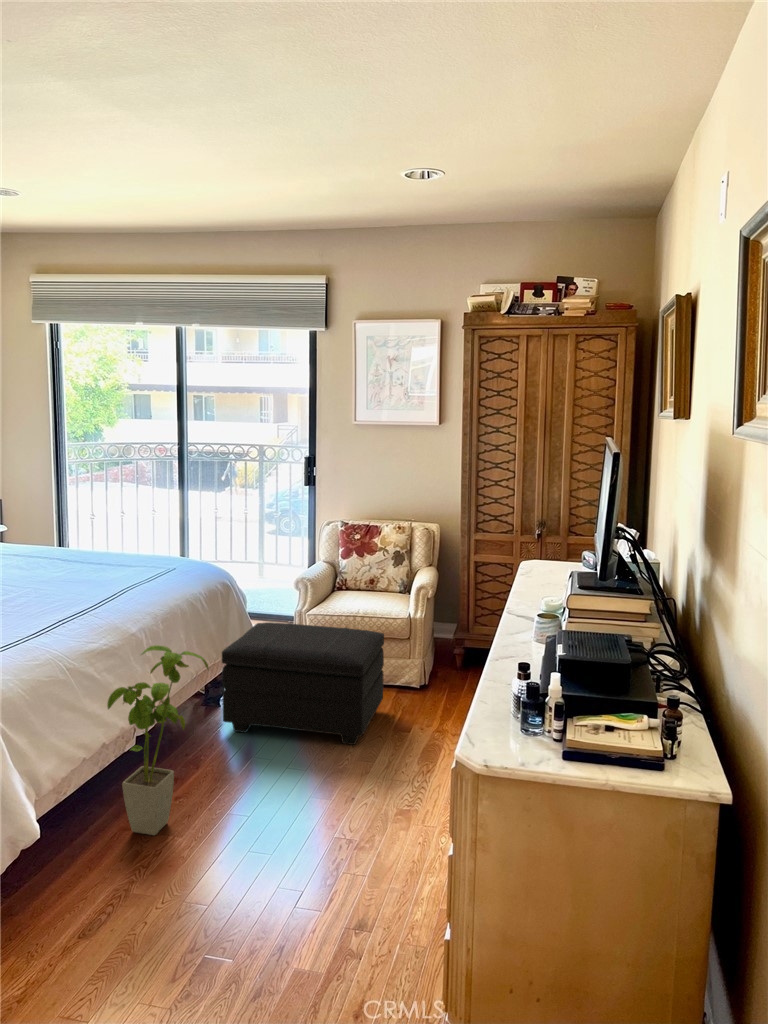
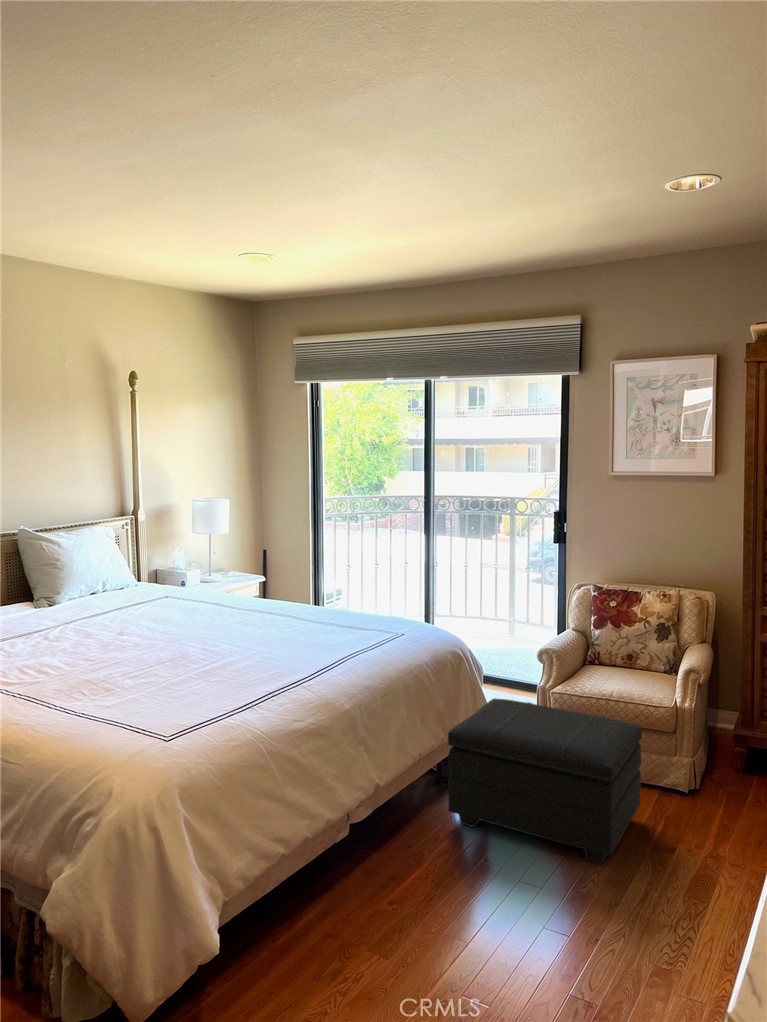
house plant: present [107,645,209,835] -> none [305,729,419,951]

